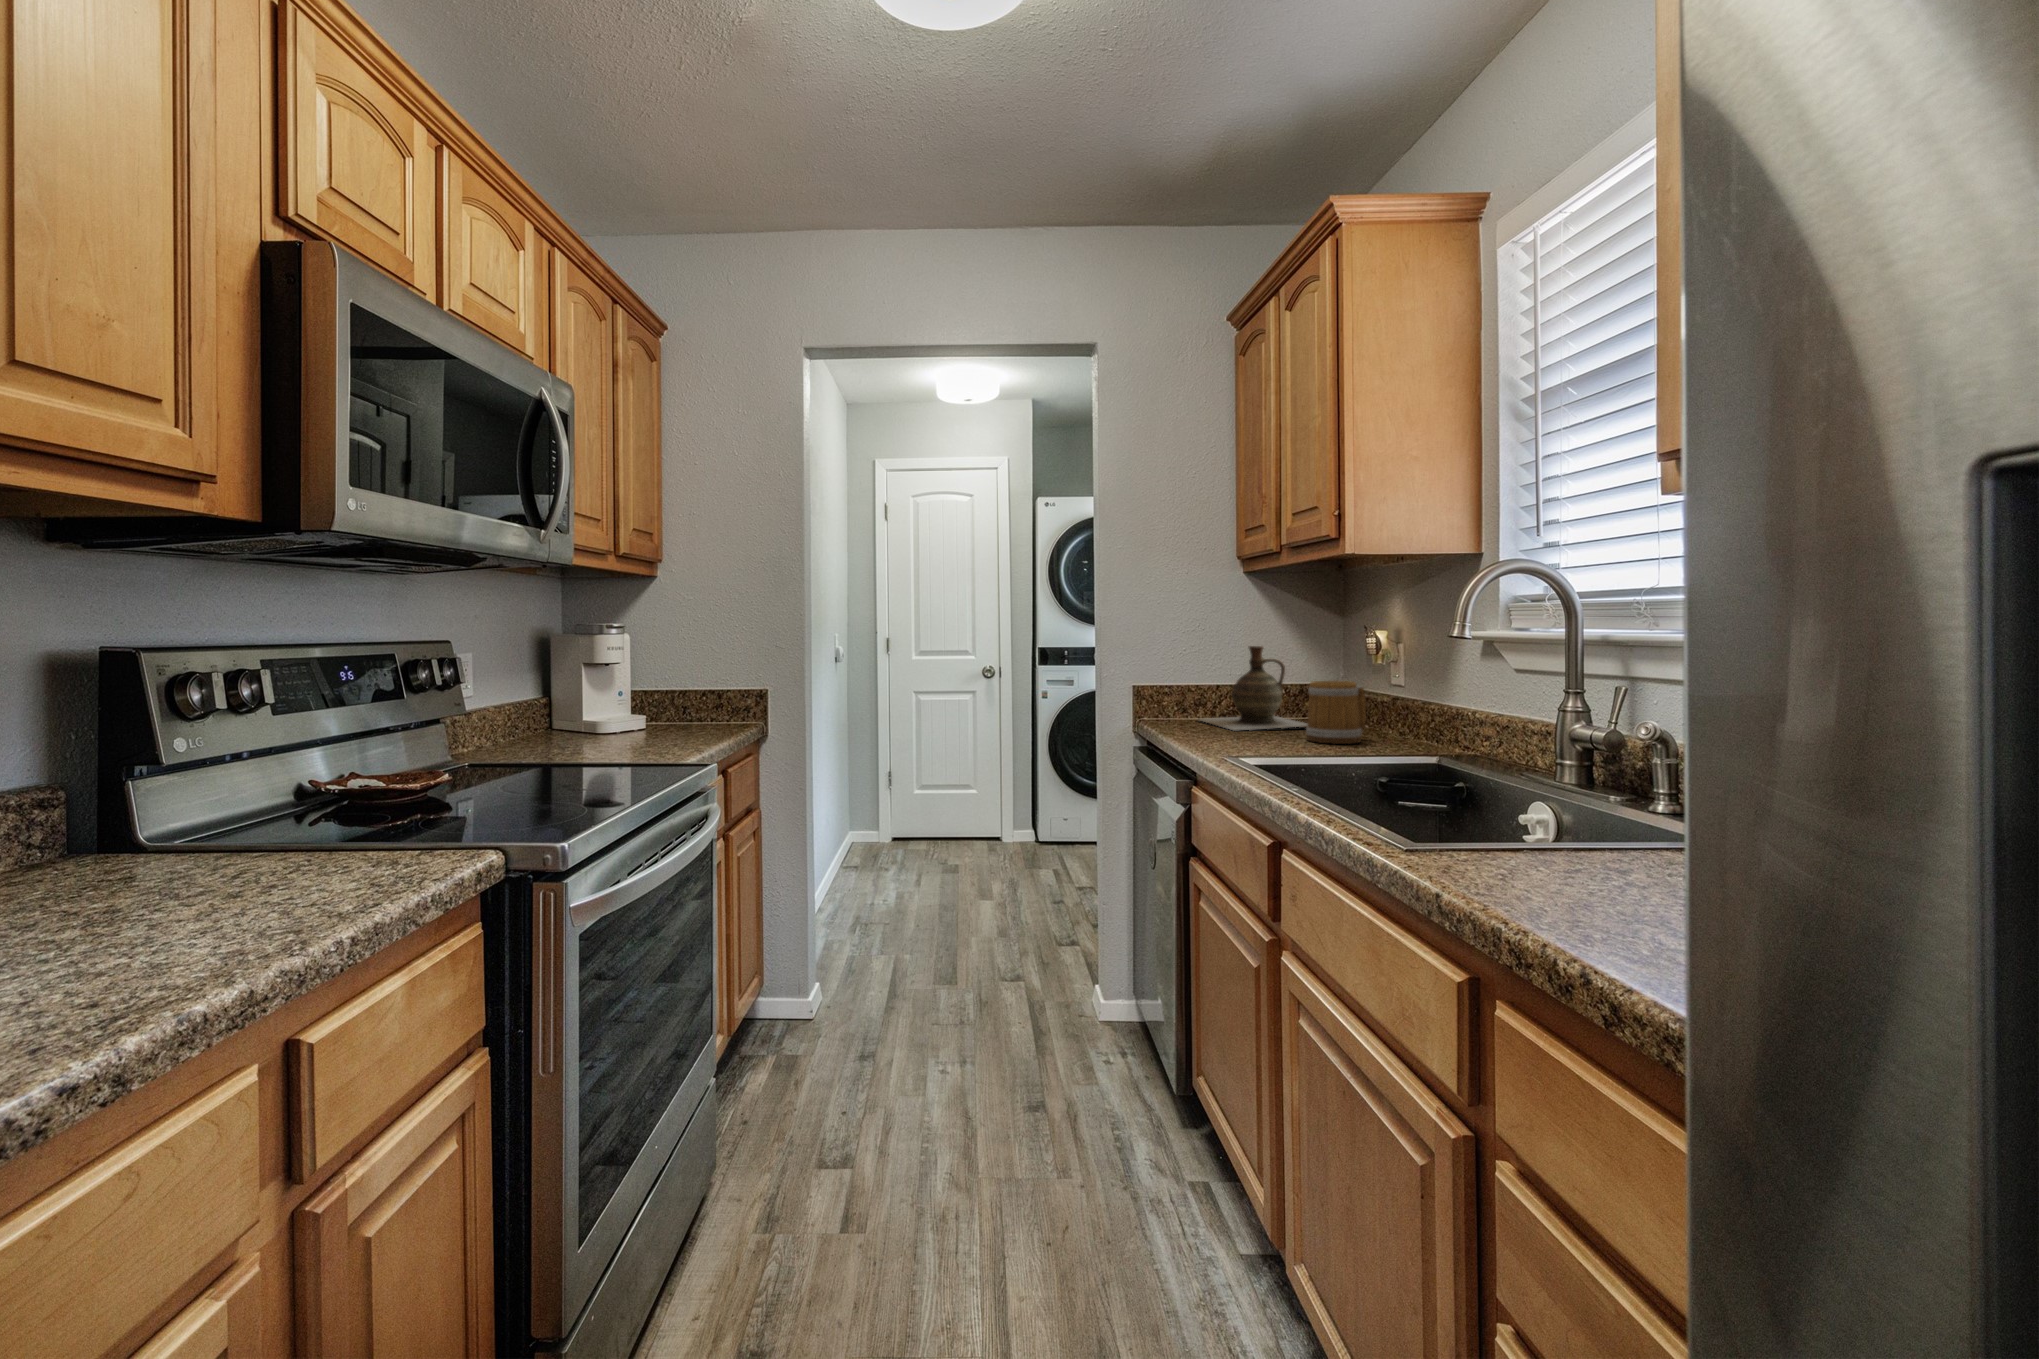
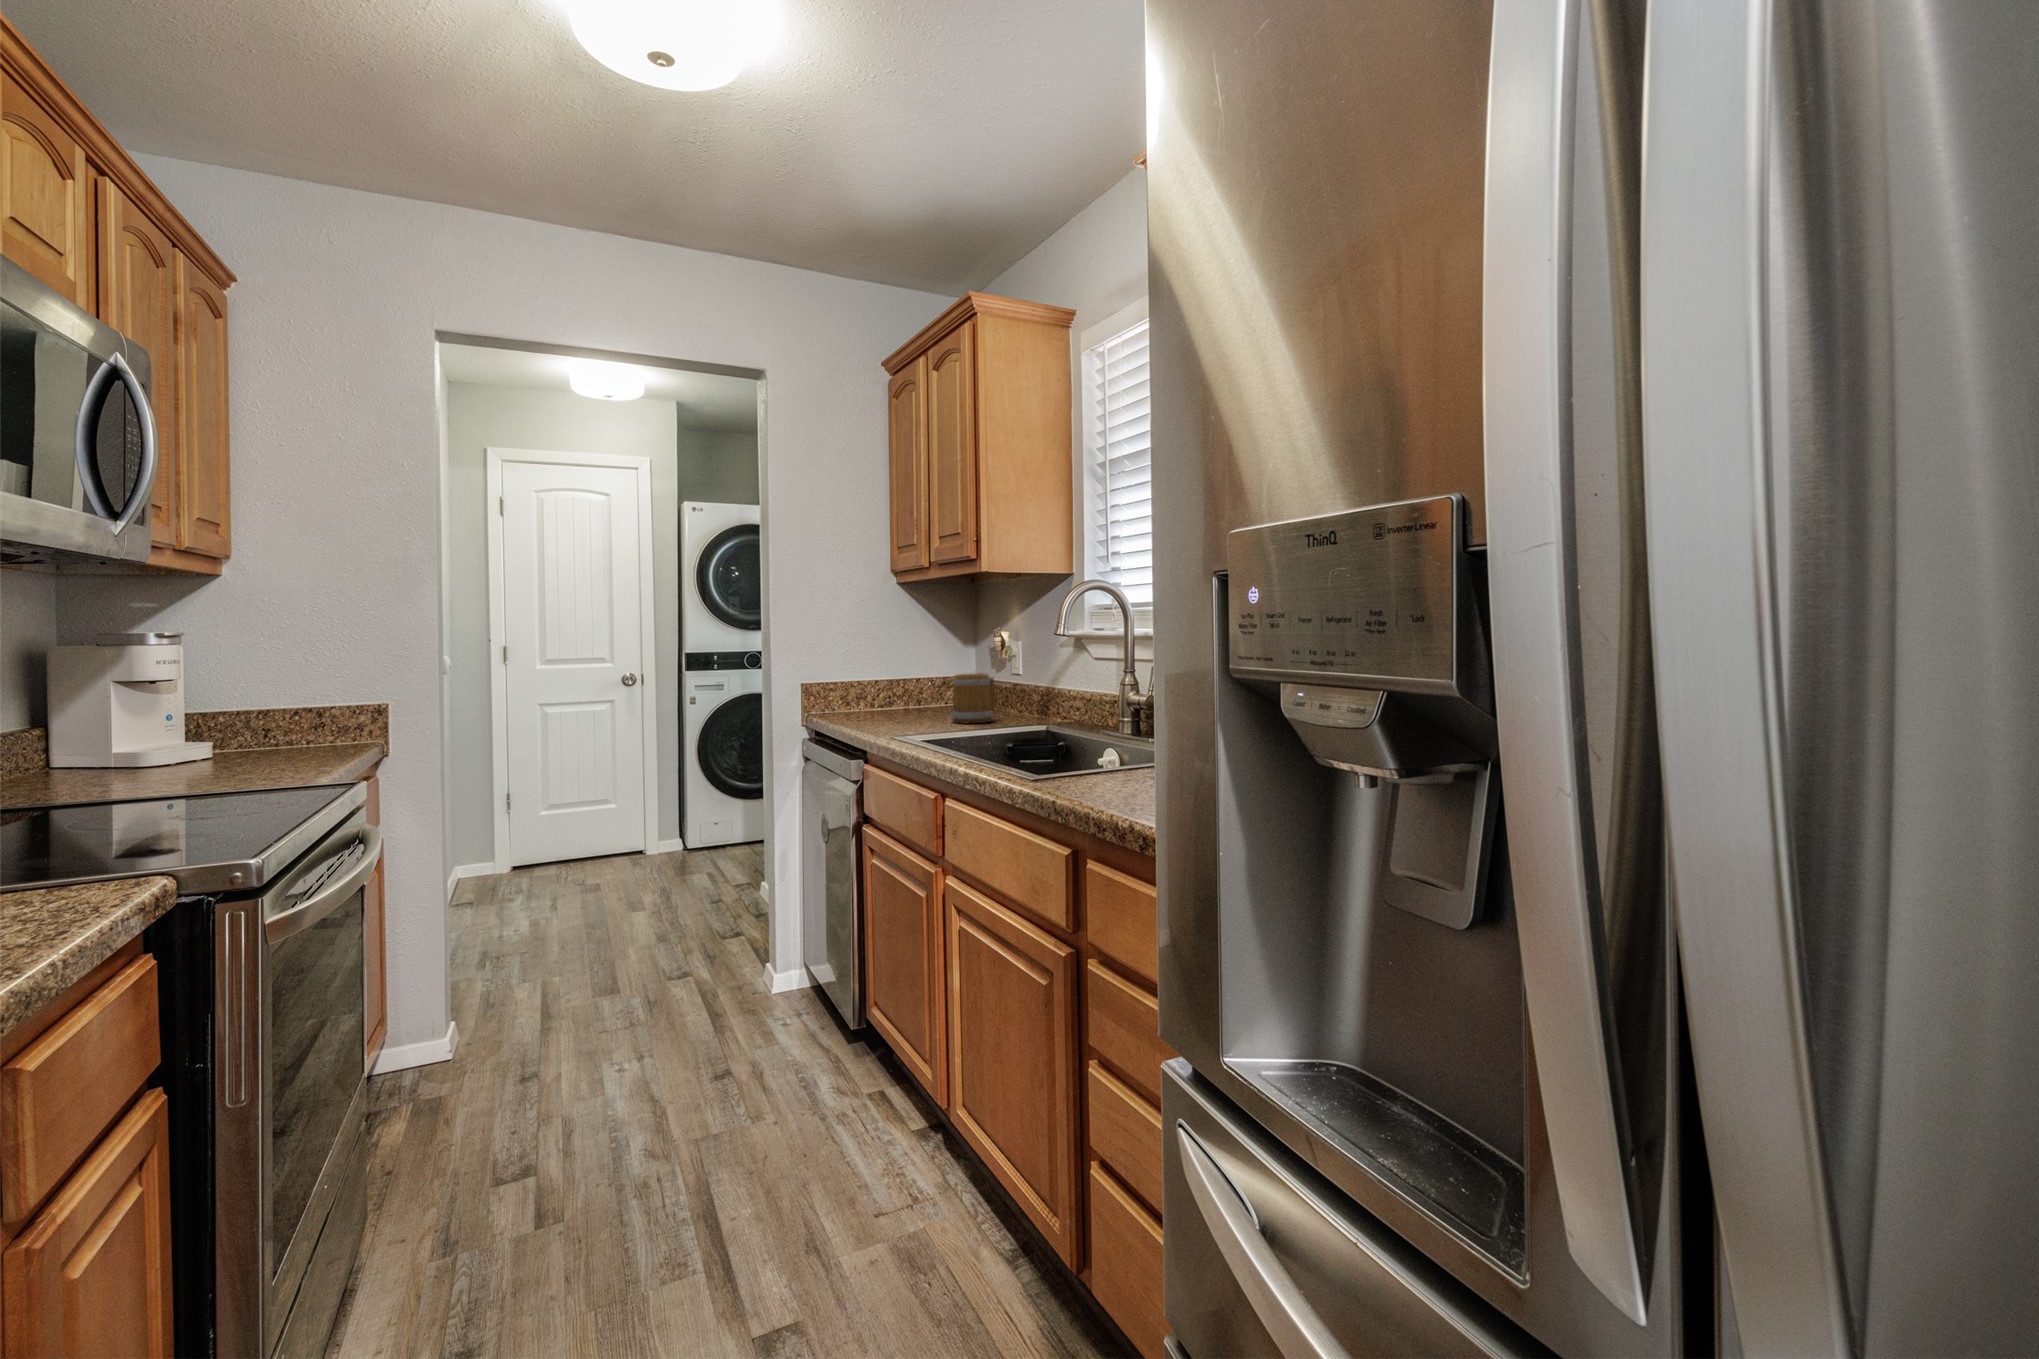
ceramic jug: present [1201,646,1307,730] -> none [858,647,958,719]

